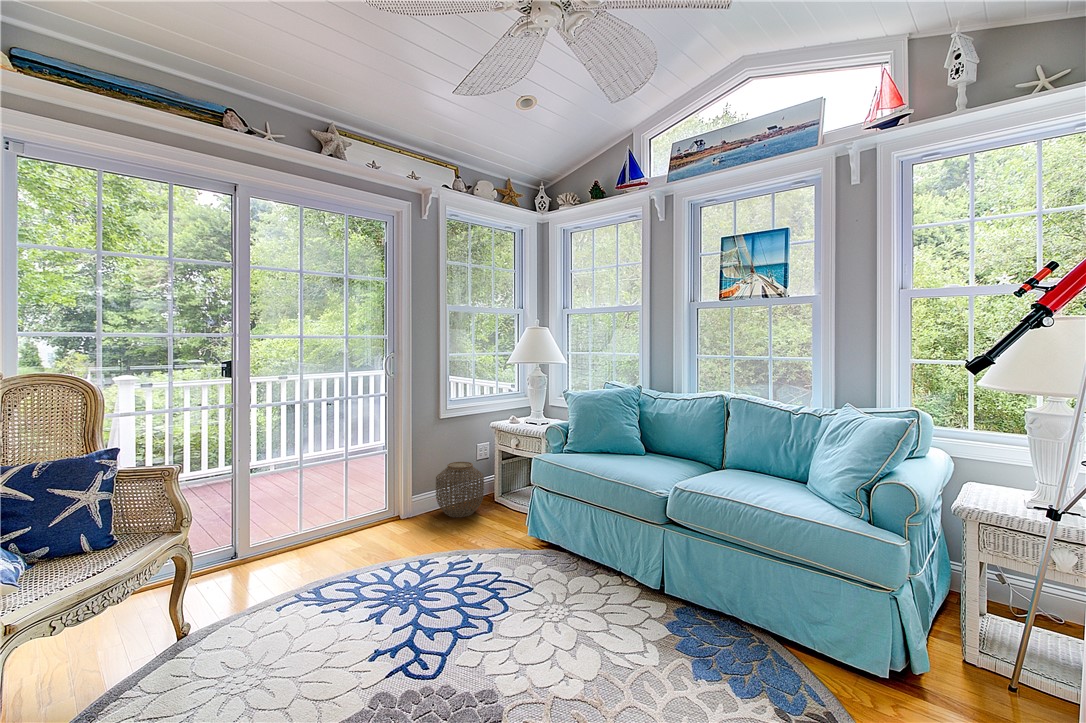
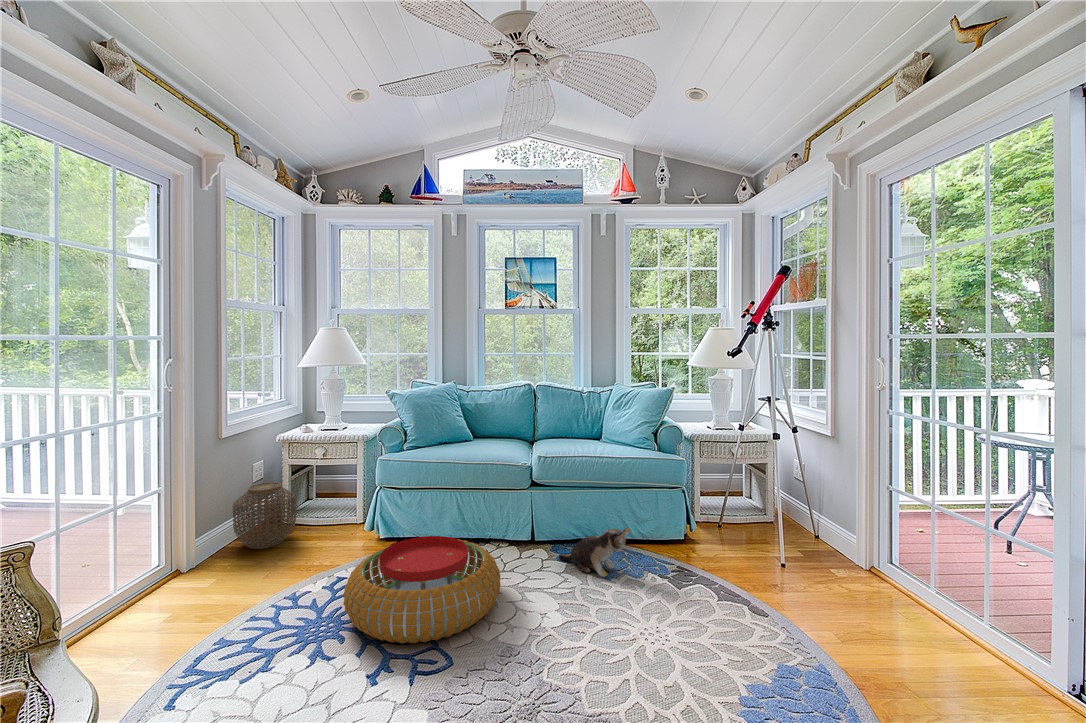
pouf: none [400,540,561,653] -> present [344,536,501,643]
plush toy: none [668,608,729,674] -> present [559,528,630,577]

